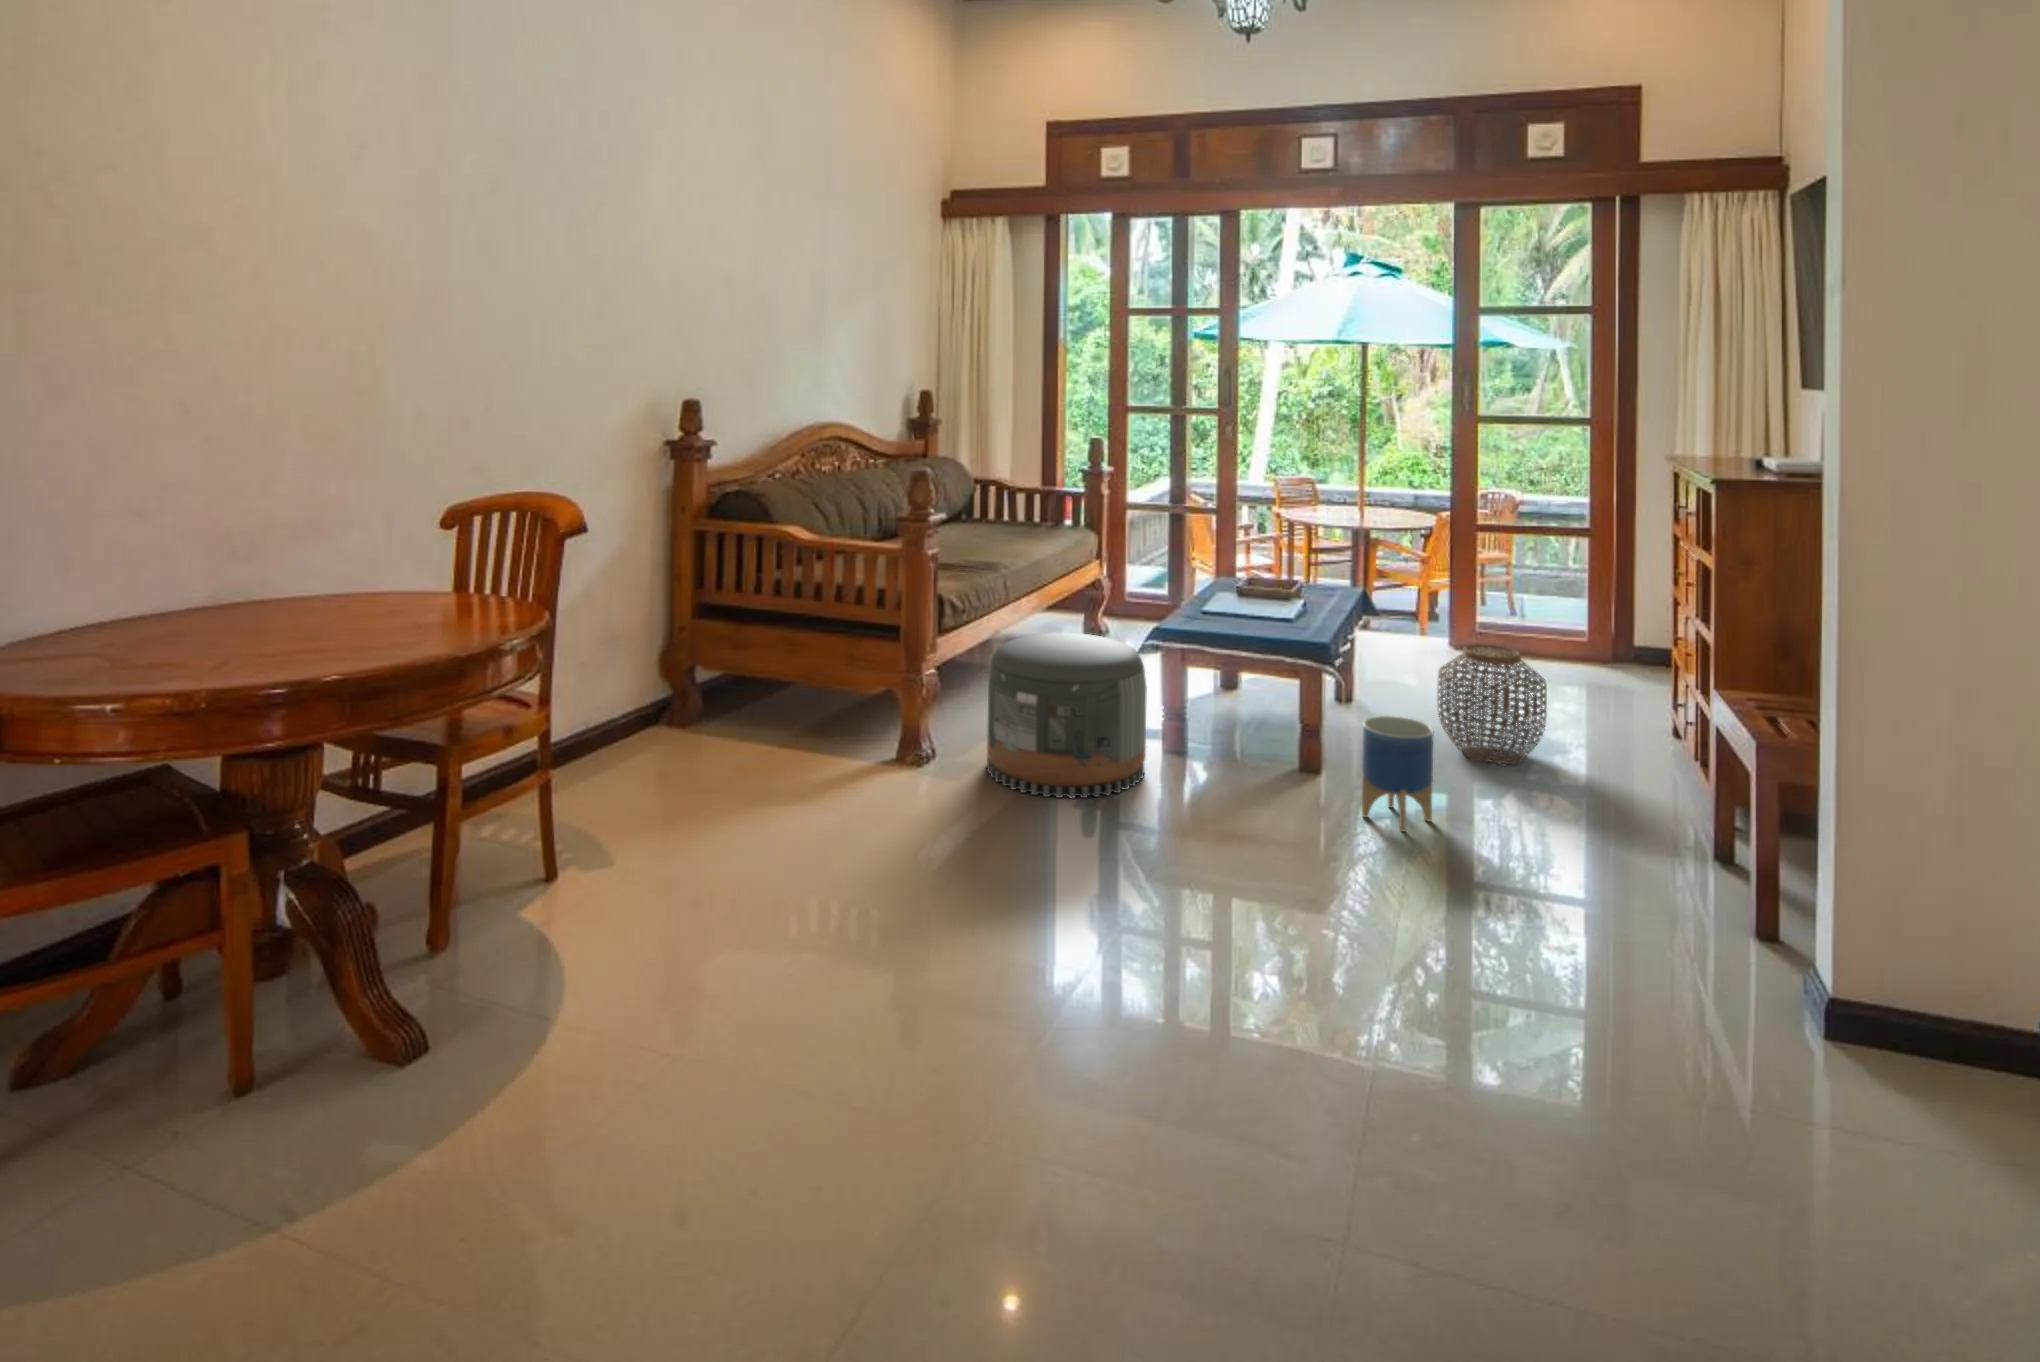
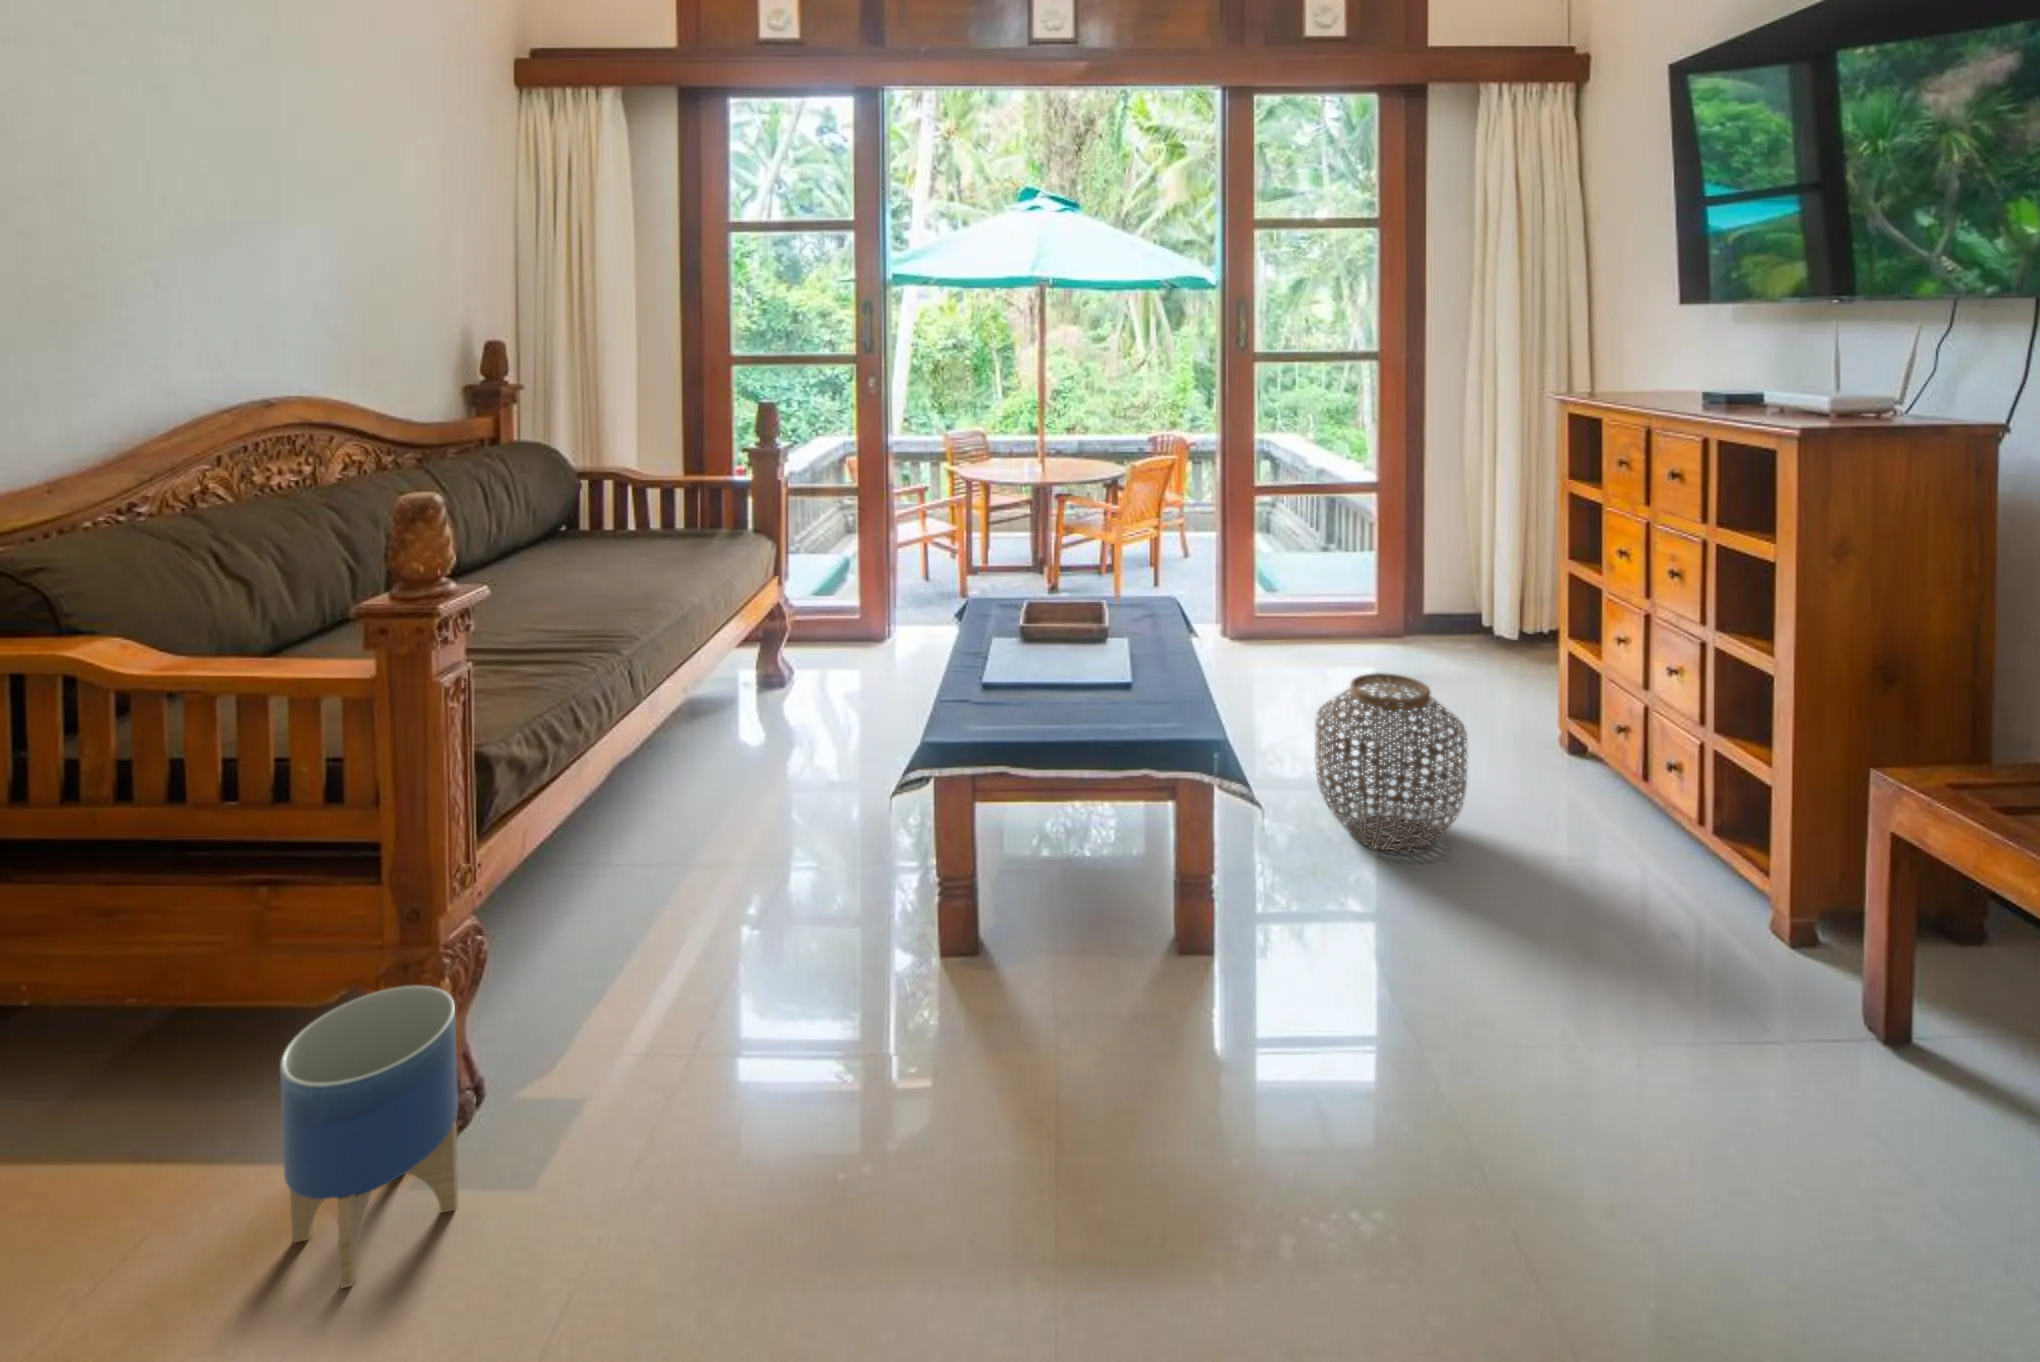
pouf: present [987,633,1147,799] -> none [591,772,915,1183]
planter: present [1362,716,1433,832] -> present [280,986,459,1288]

